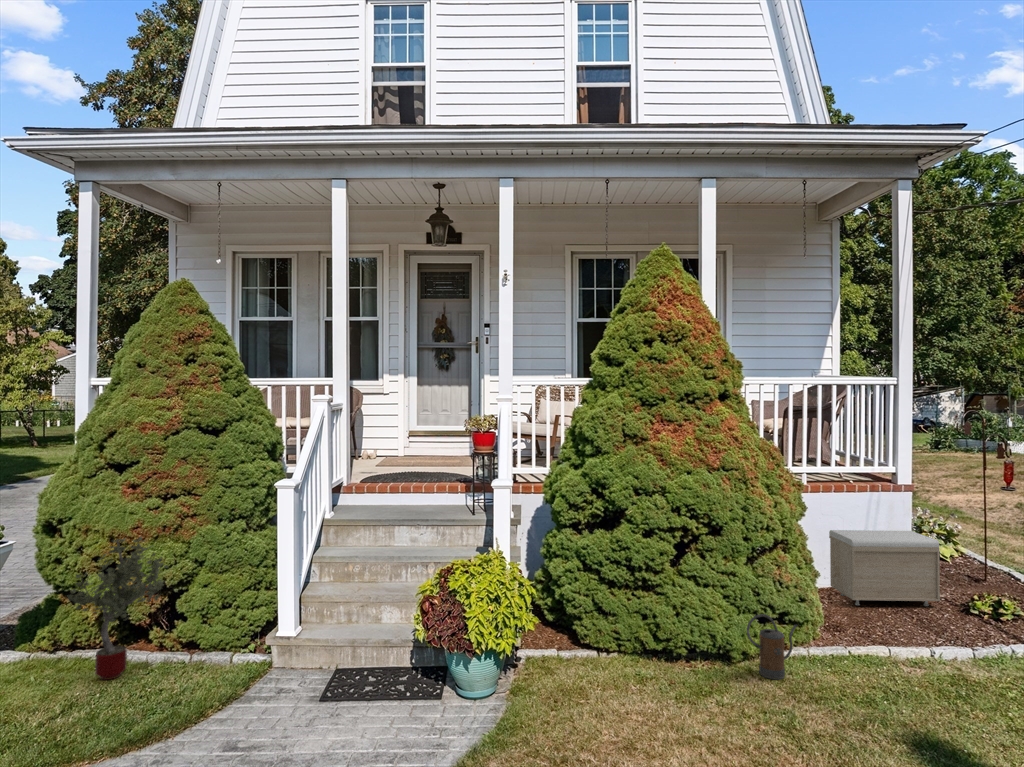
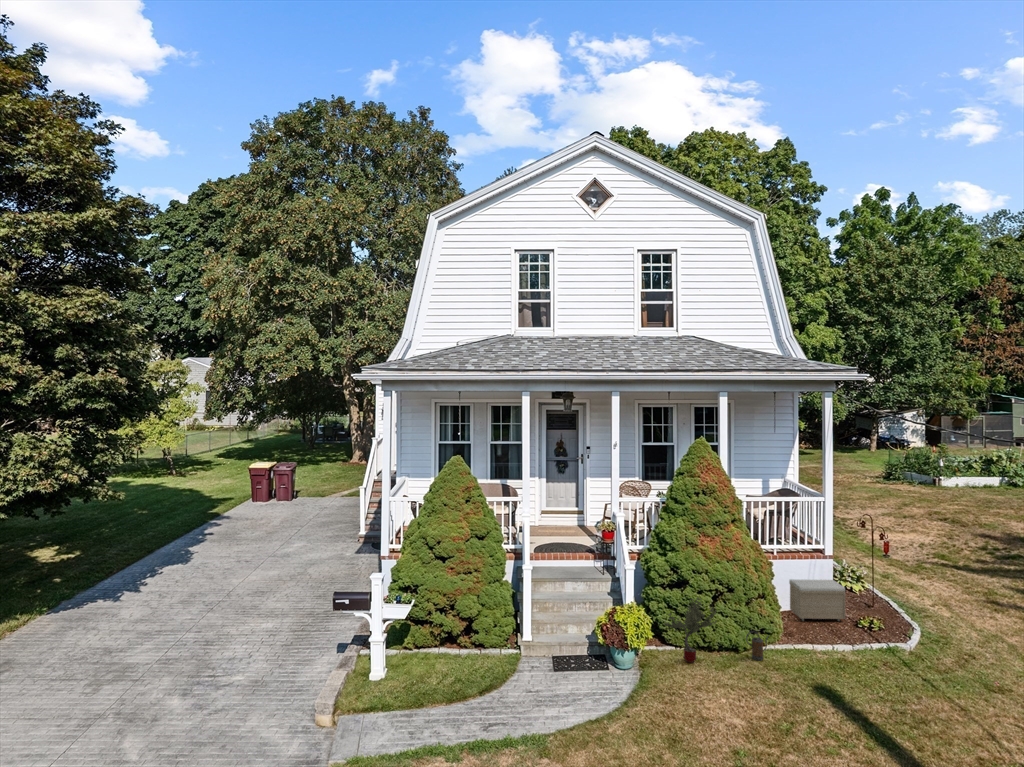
potted tree: present [67,537,168,680] -> present [664,597,717,663]

